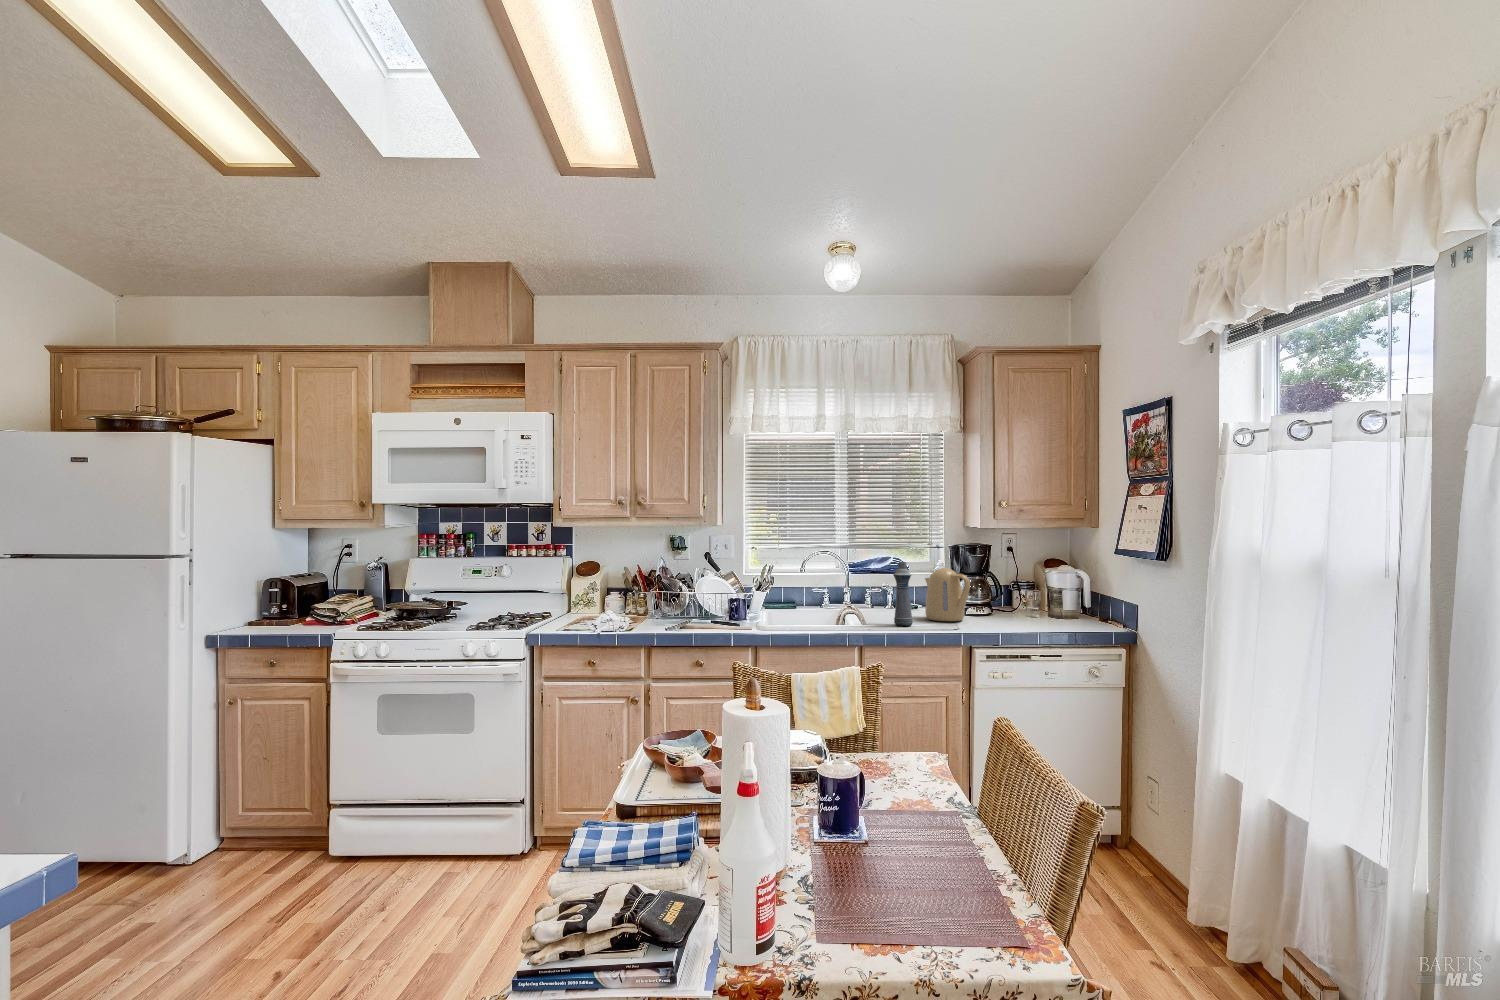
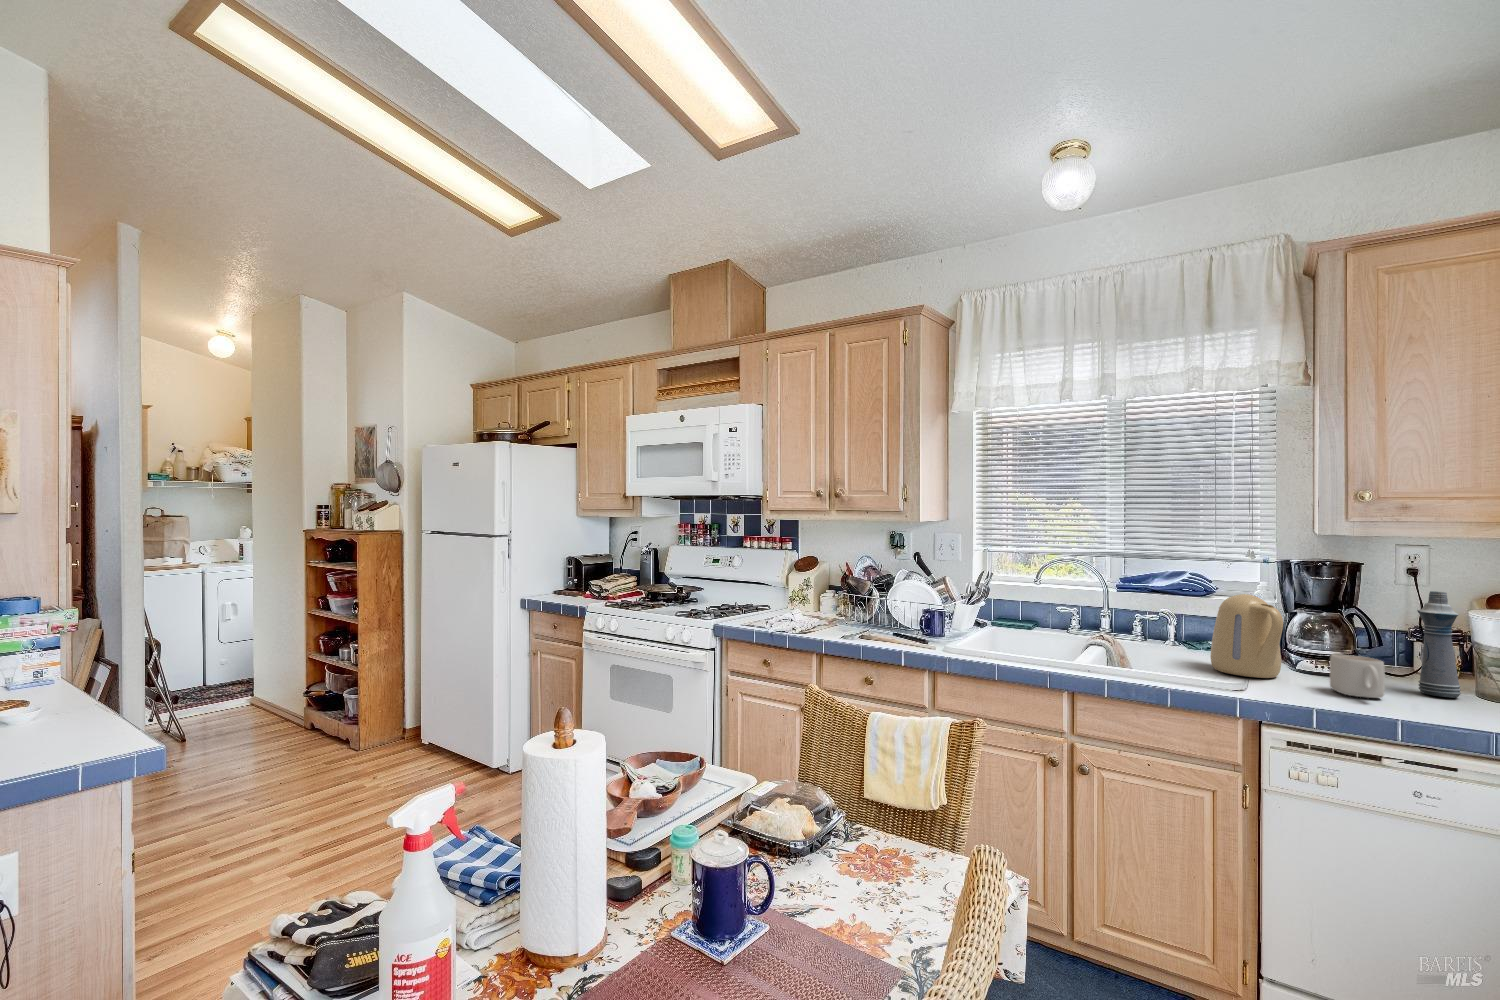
bottle: present [893,562,913,626] -> present [1417,591,1461,698]
mug: none [992,601,1022,624] -> present [1330,654,1385,698]

